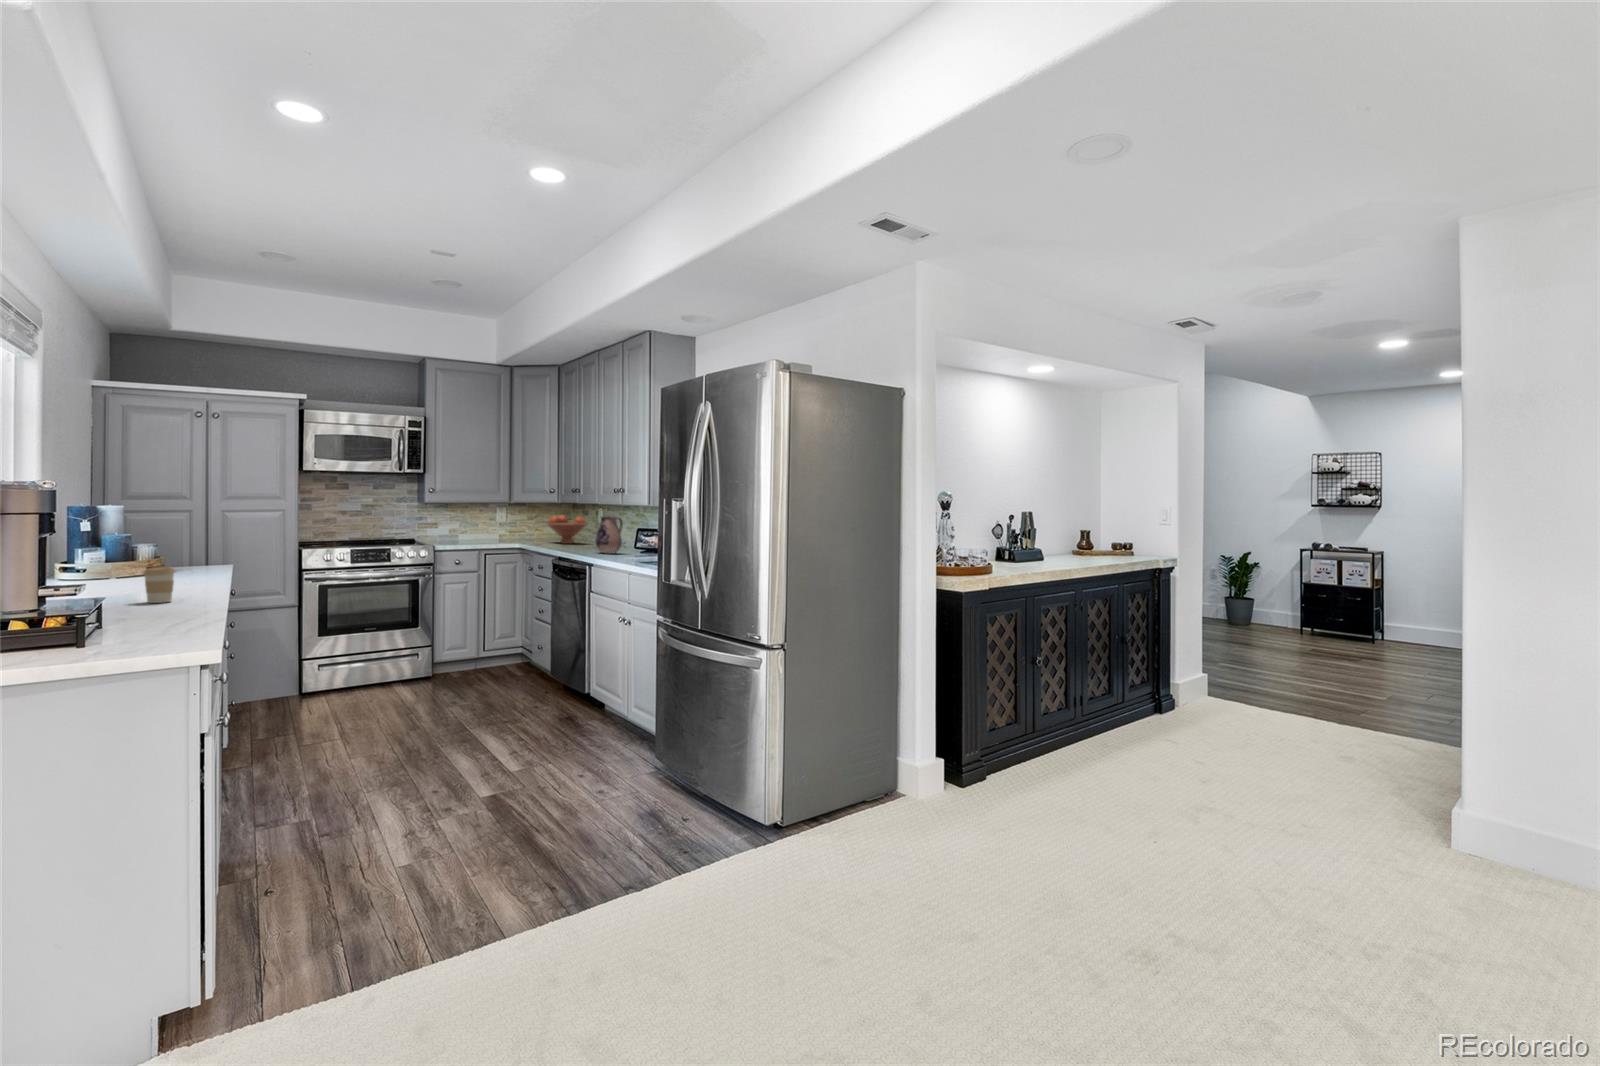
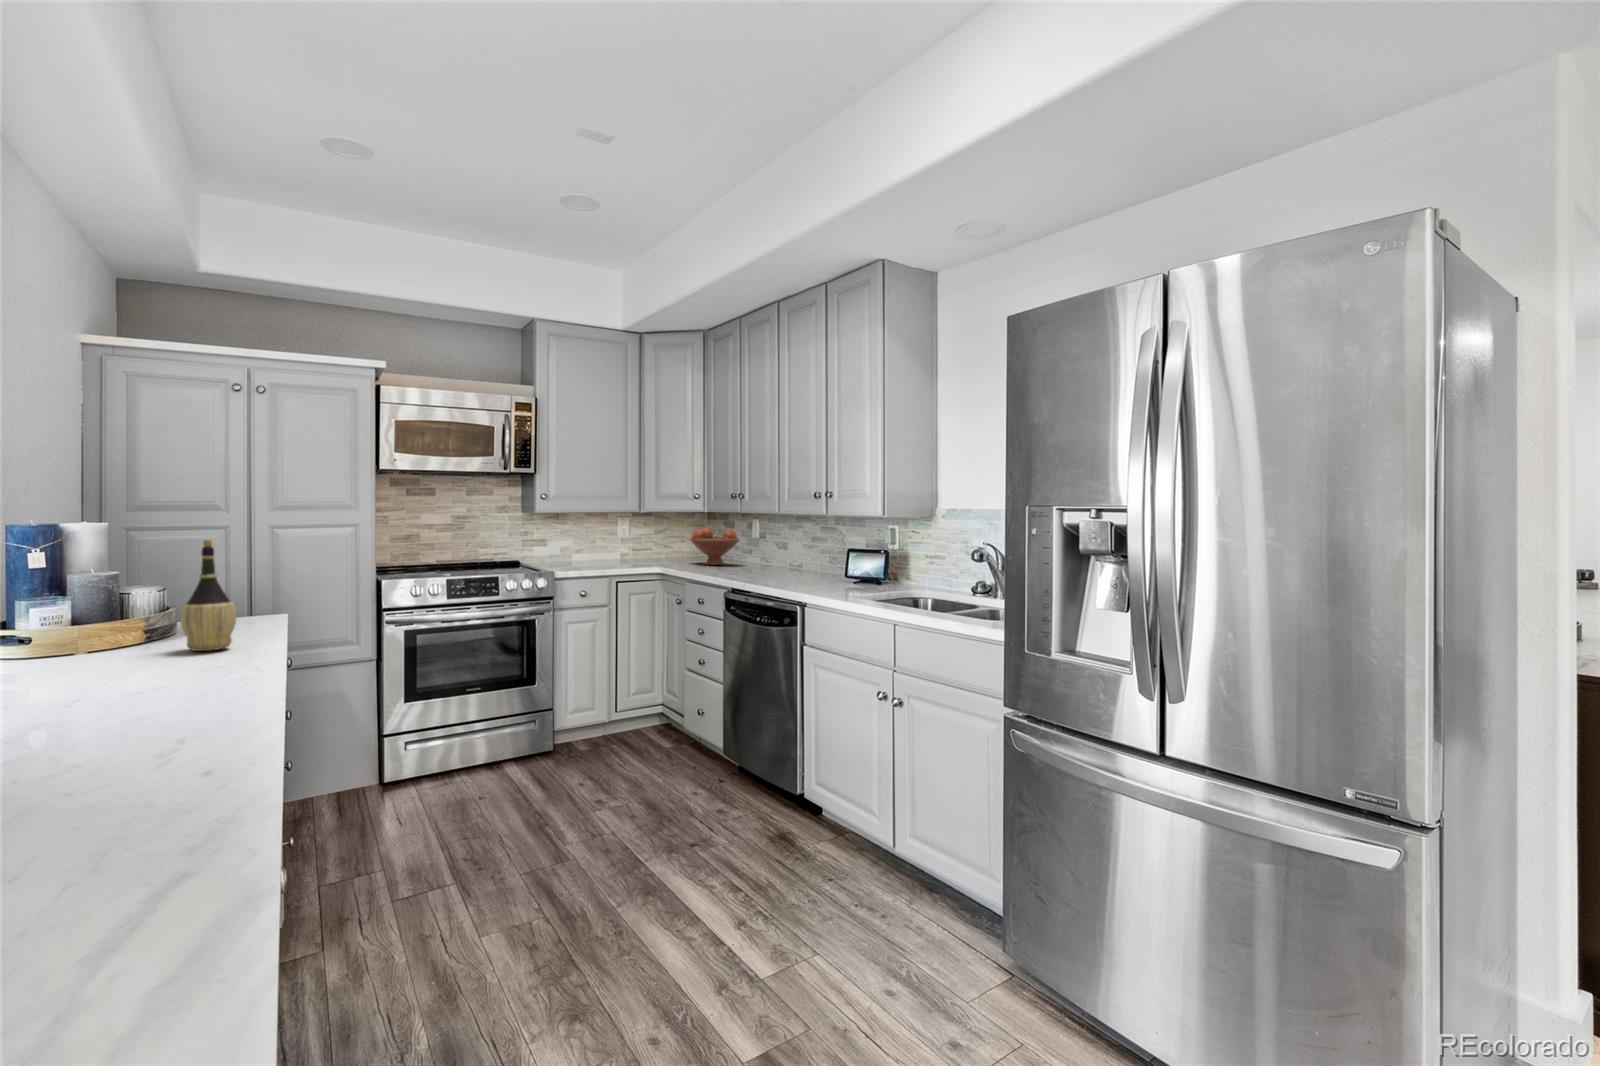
wine bottle: none [170,515,203,579] -> present [180,540,237,651]
ceramic pitcher: present [595,517,623,554] -> none [783,531,819,583]
coffee cup: present [143,566,175,603] -> none [94,662,168,749]

